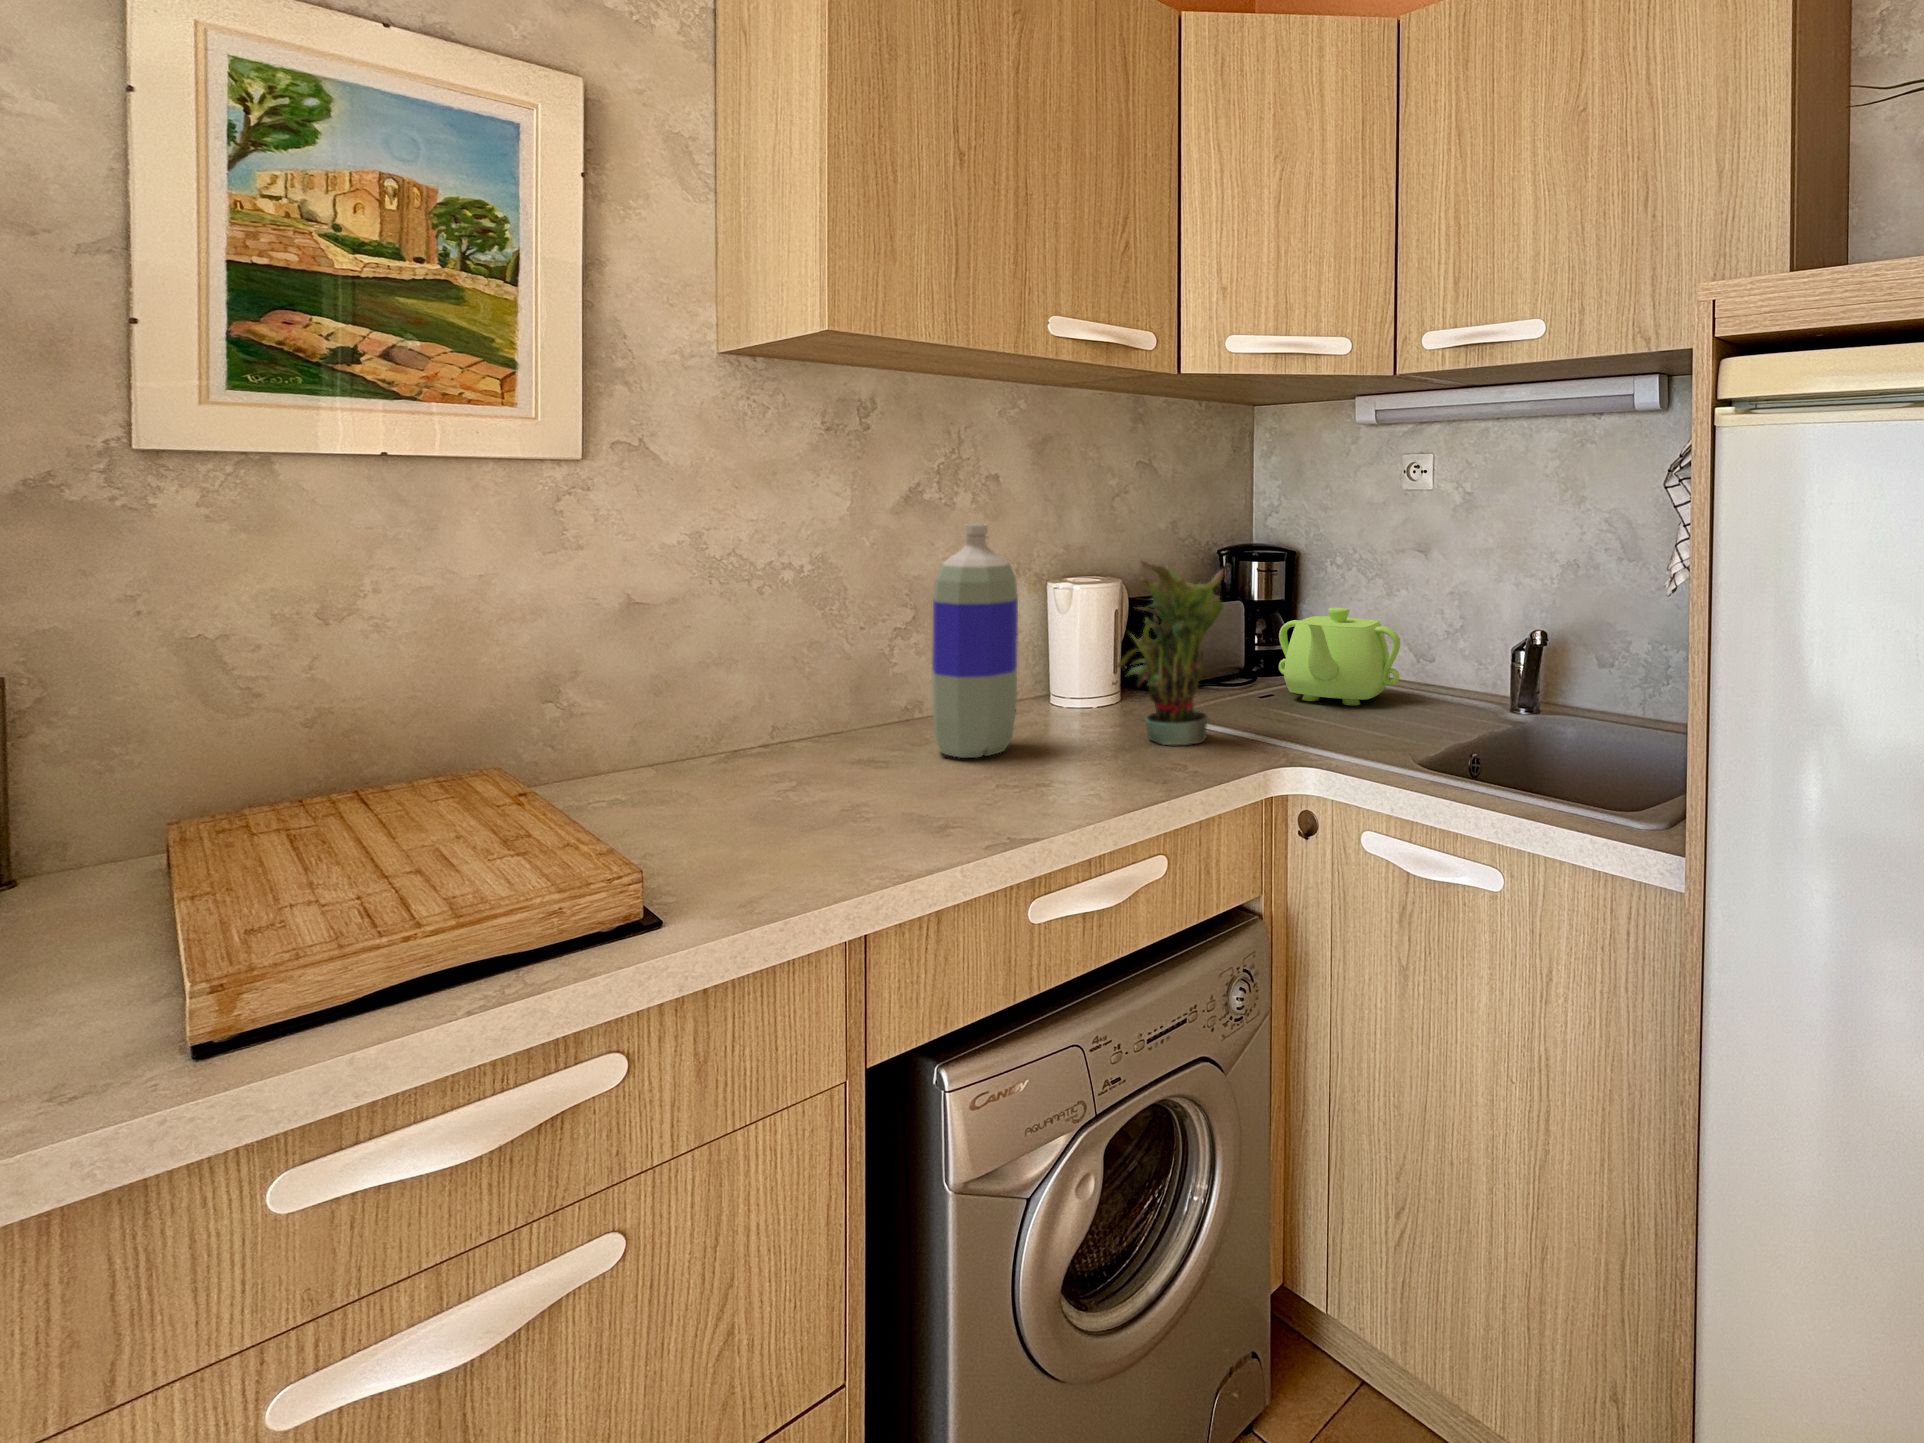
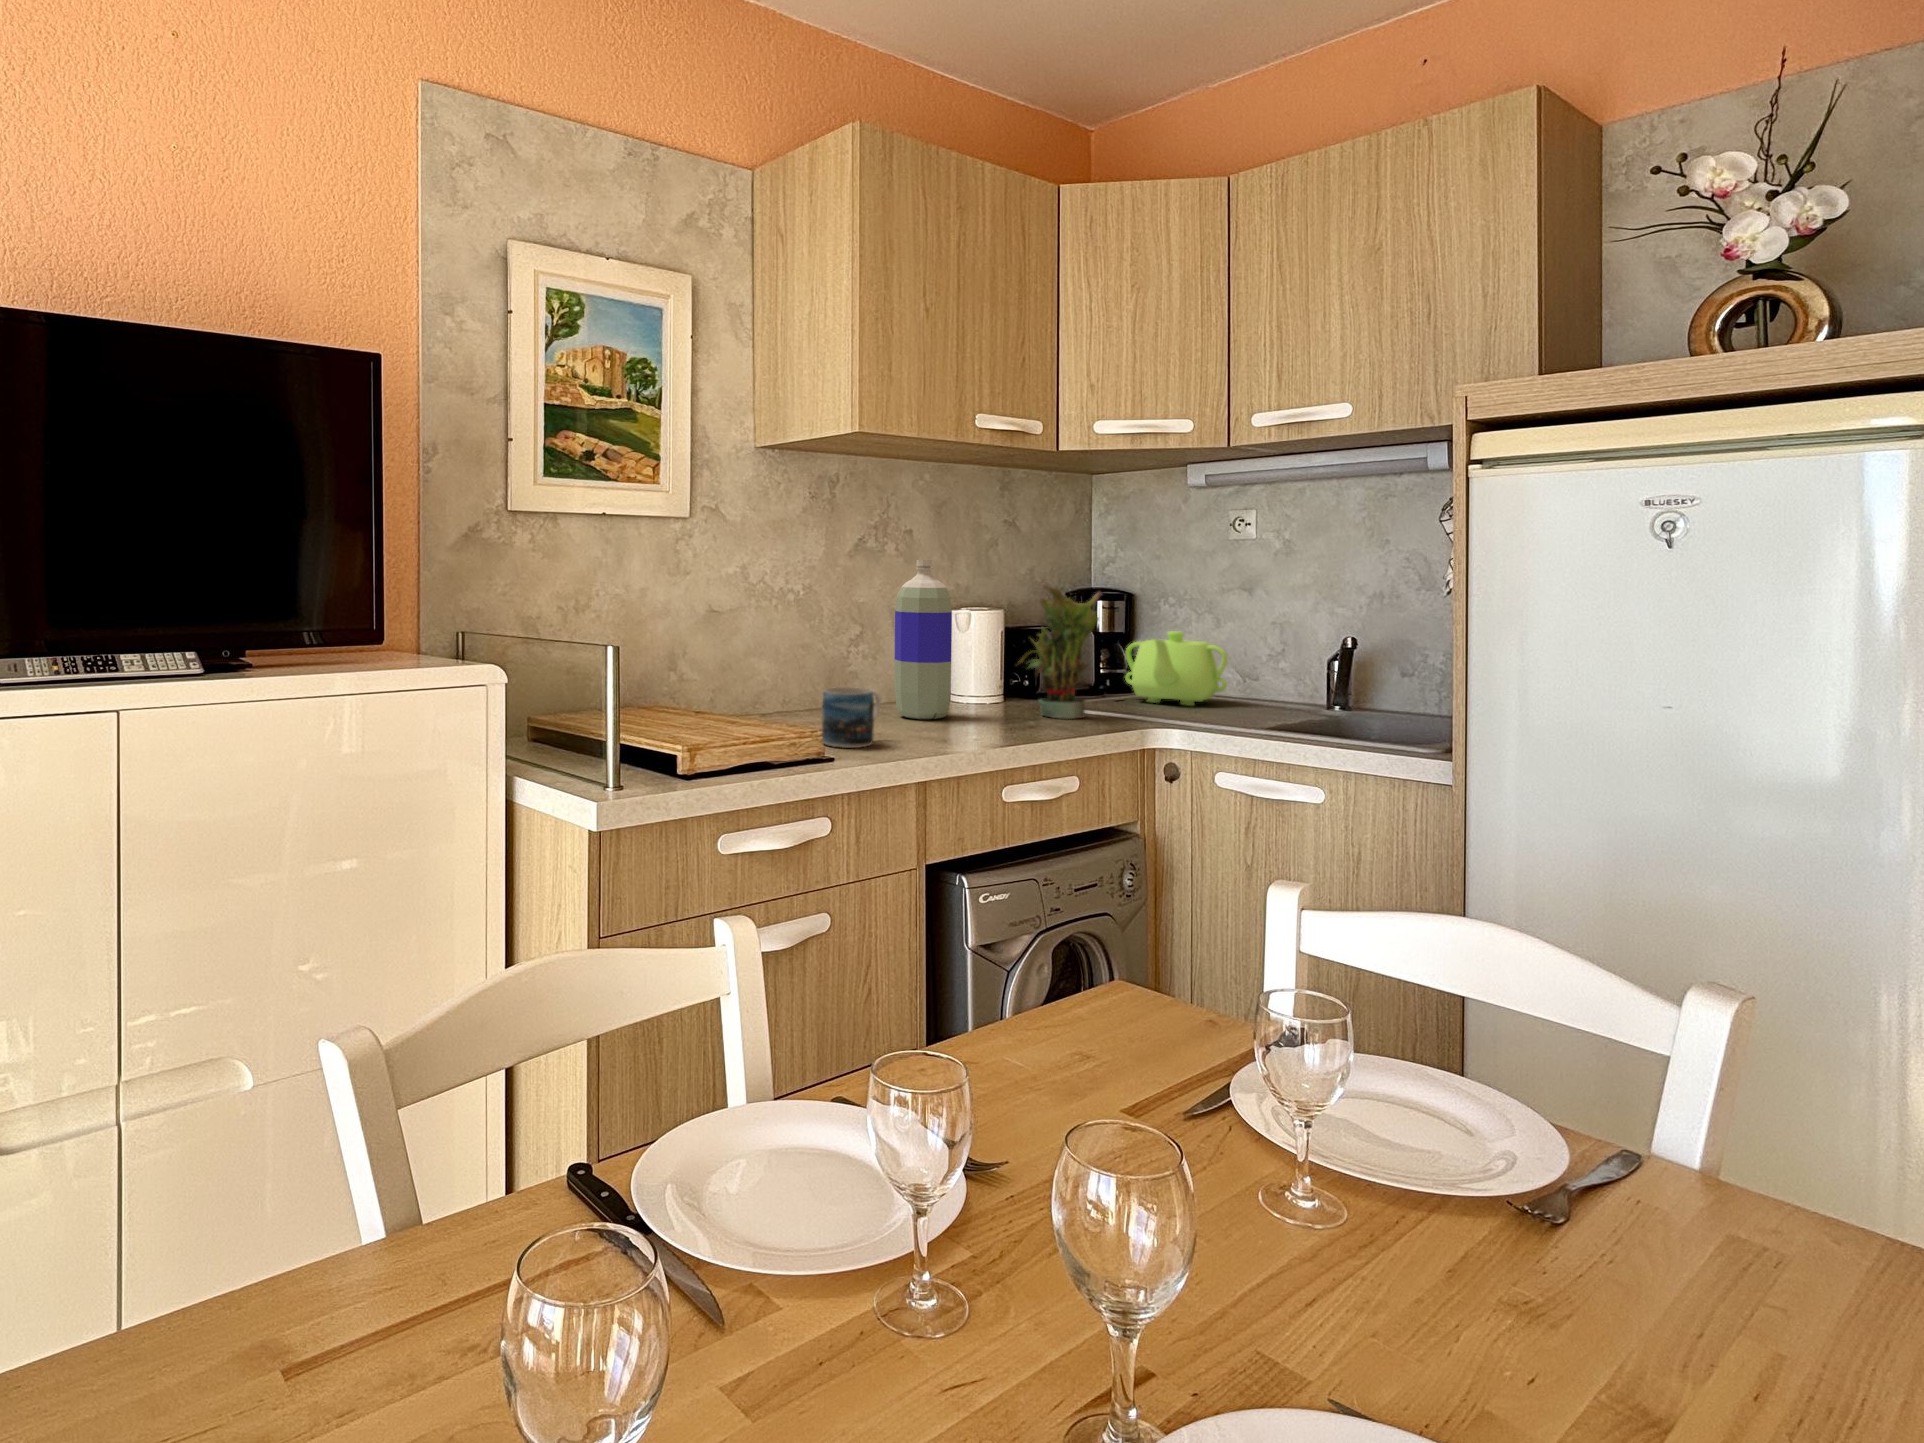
mug: none [731,744,852,856] -> present [822,687,881,748]

